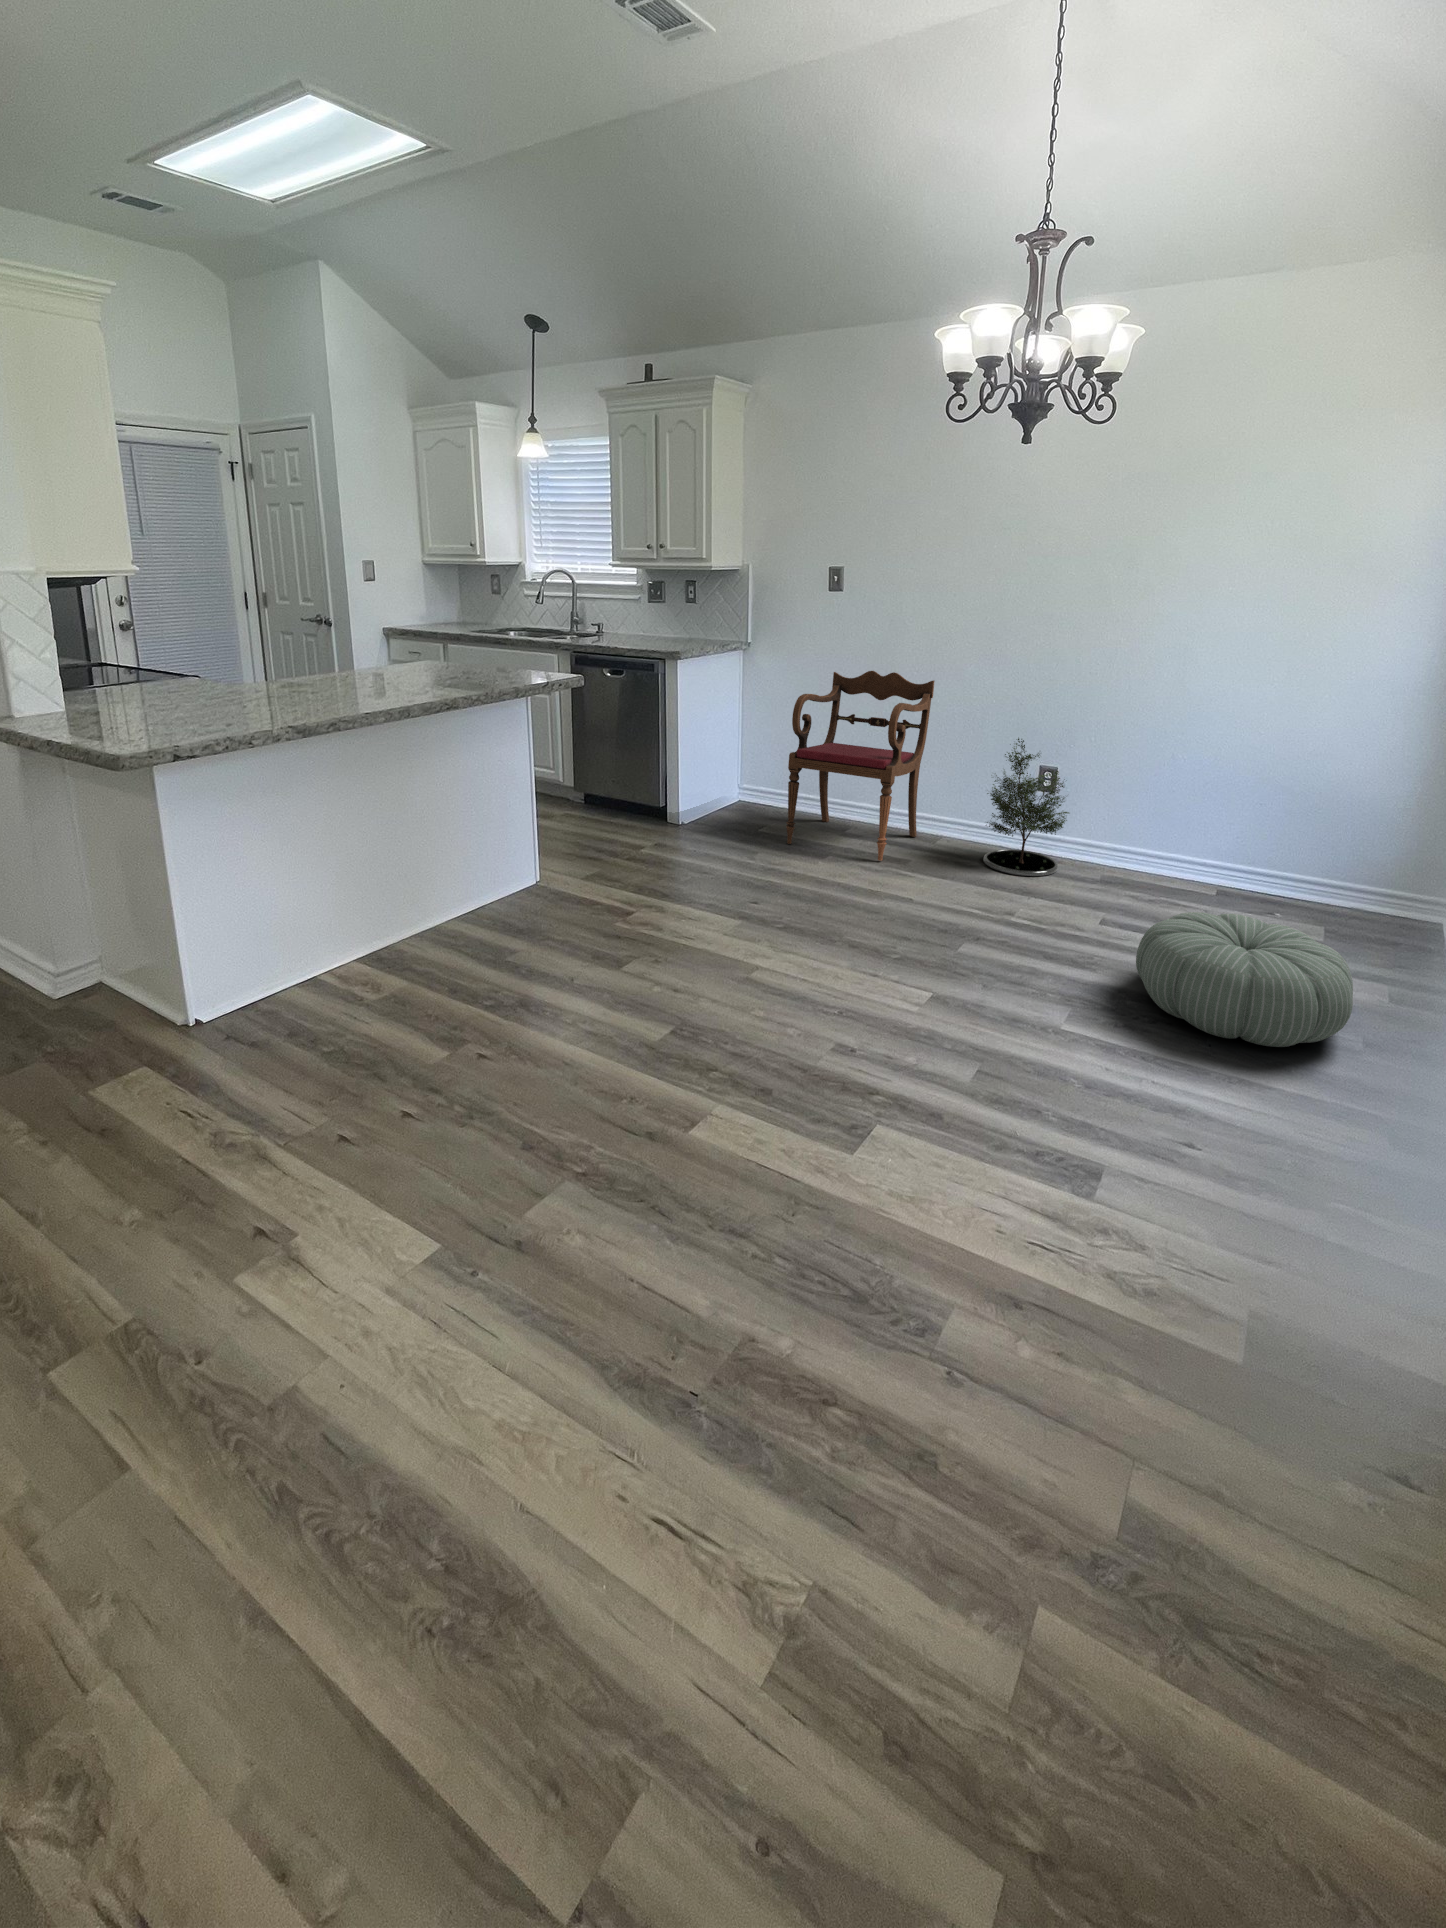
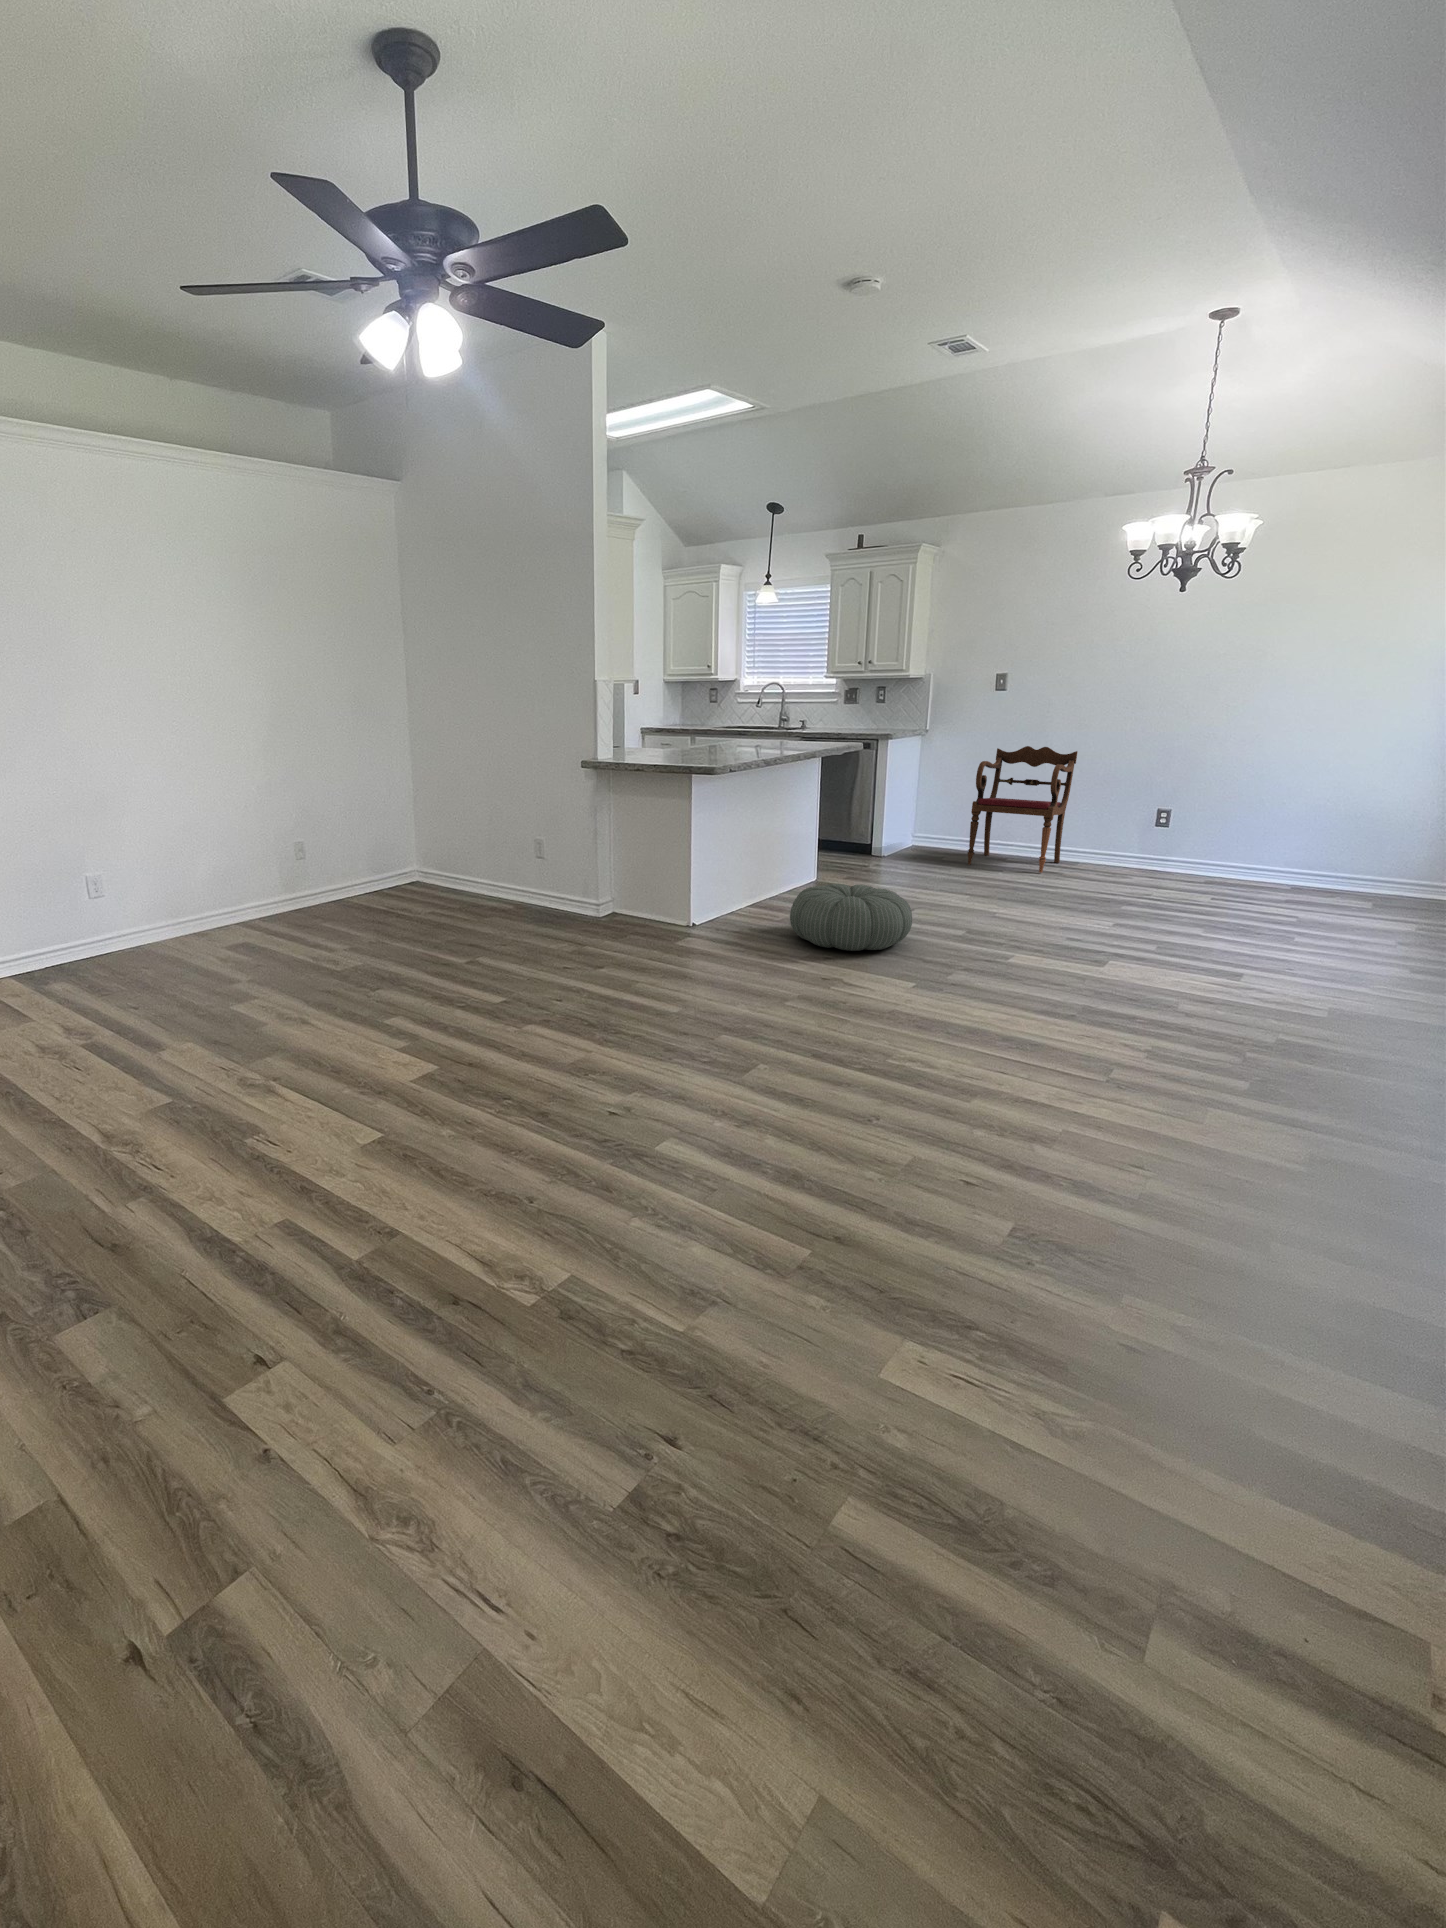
potted tree: present [983,738,1069,876] -> none [1115,786,1184,881]
pouf: present [1136,912,1353,1047] -> present [790,884,912,951]

